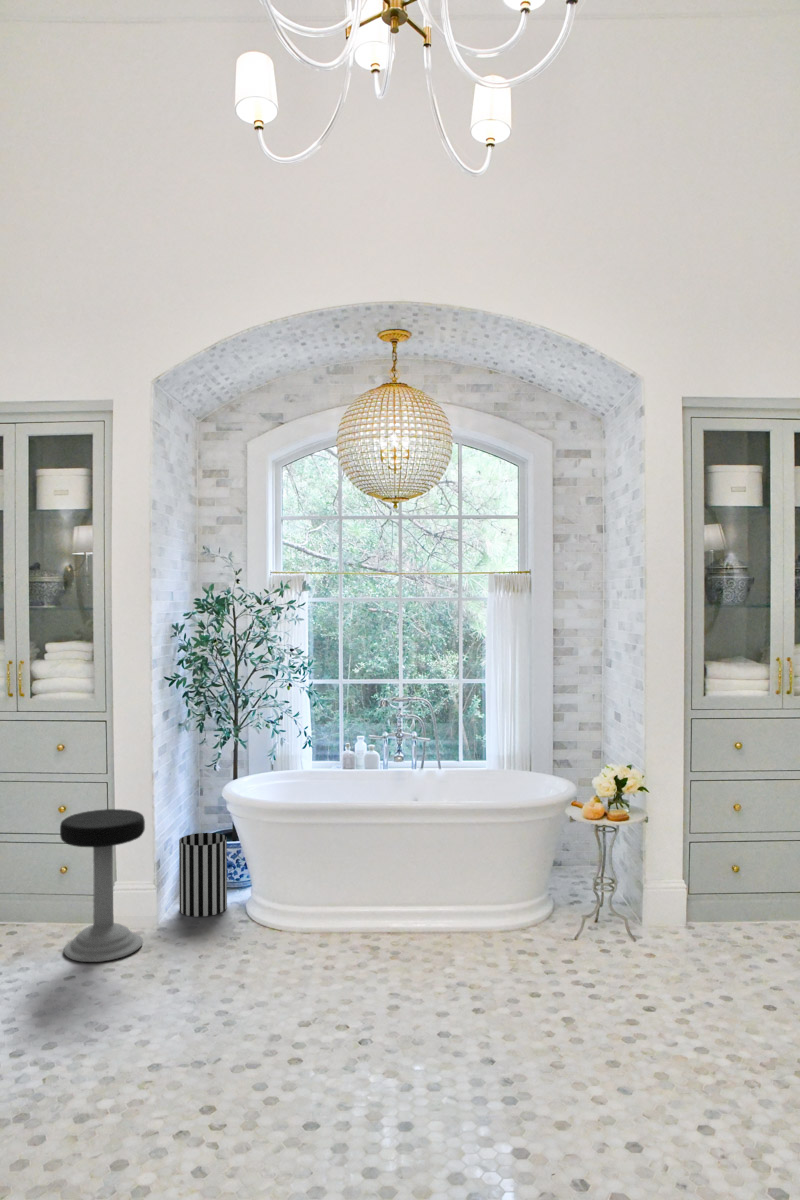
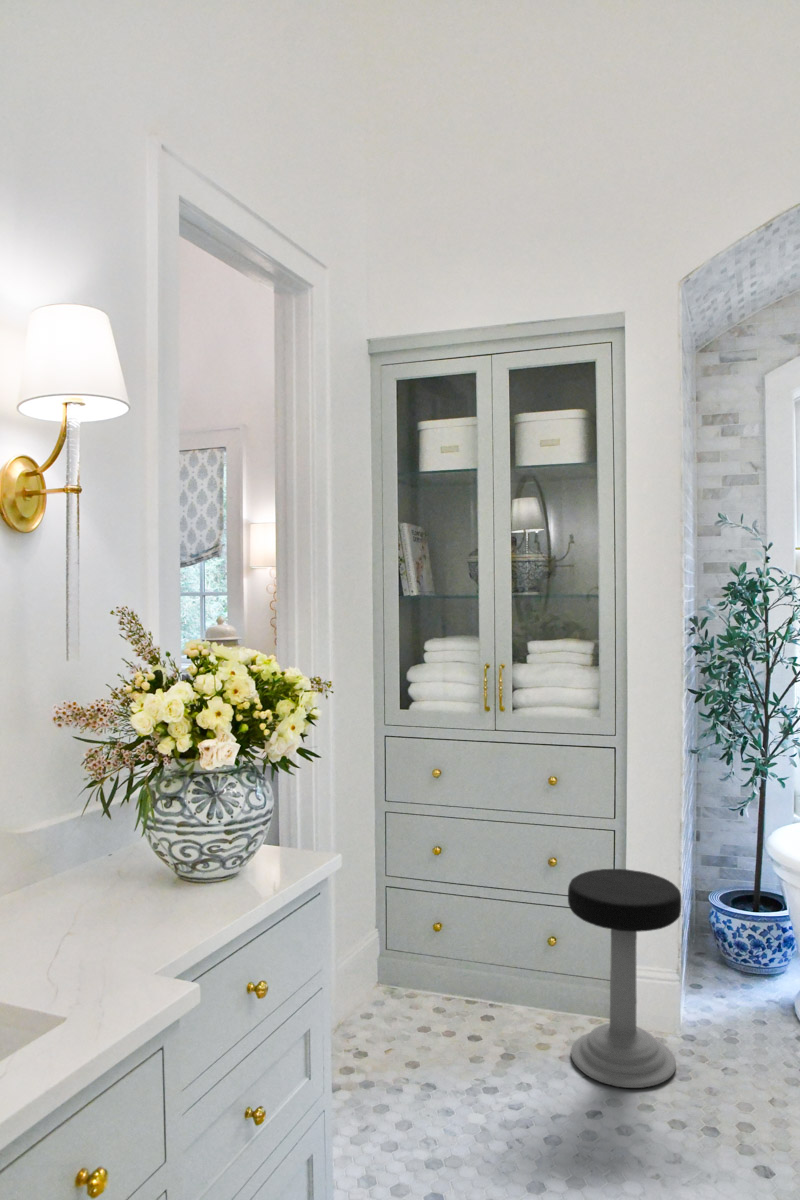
wastebasket: present [179,833,227,917] -> none [699,901,767,1022]

